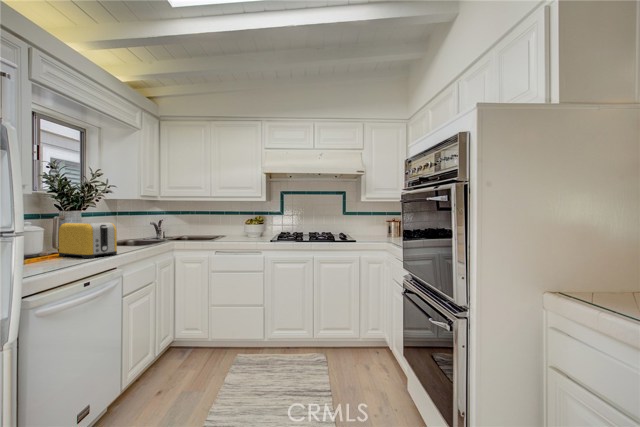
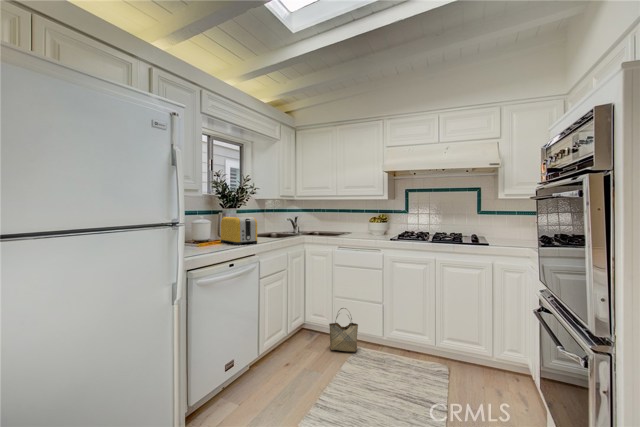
woven basket: none [208,316,240,364] -> present [329,308,358,351]

